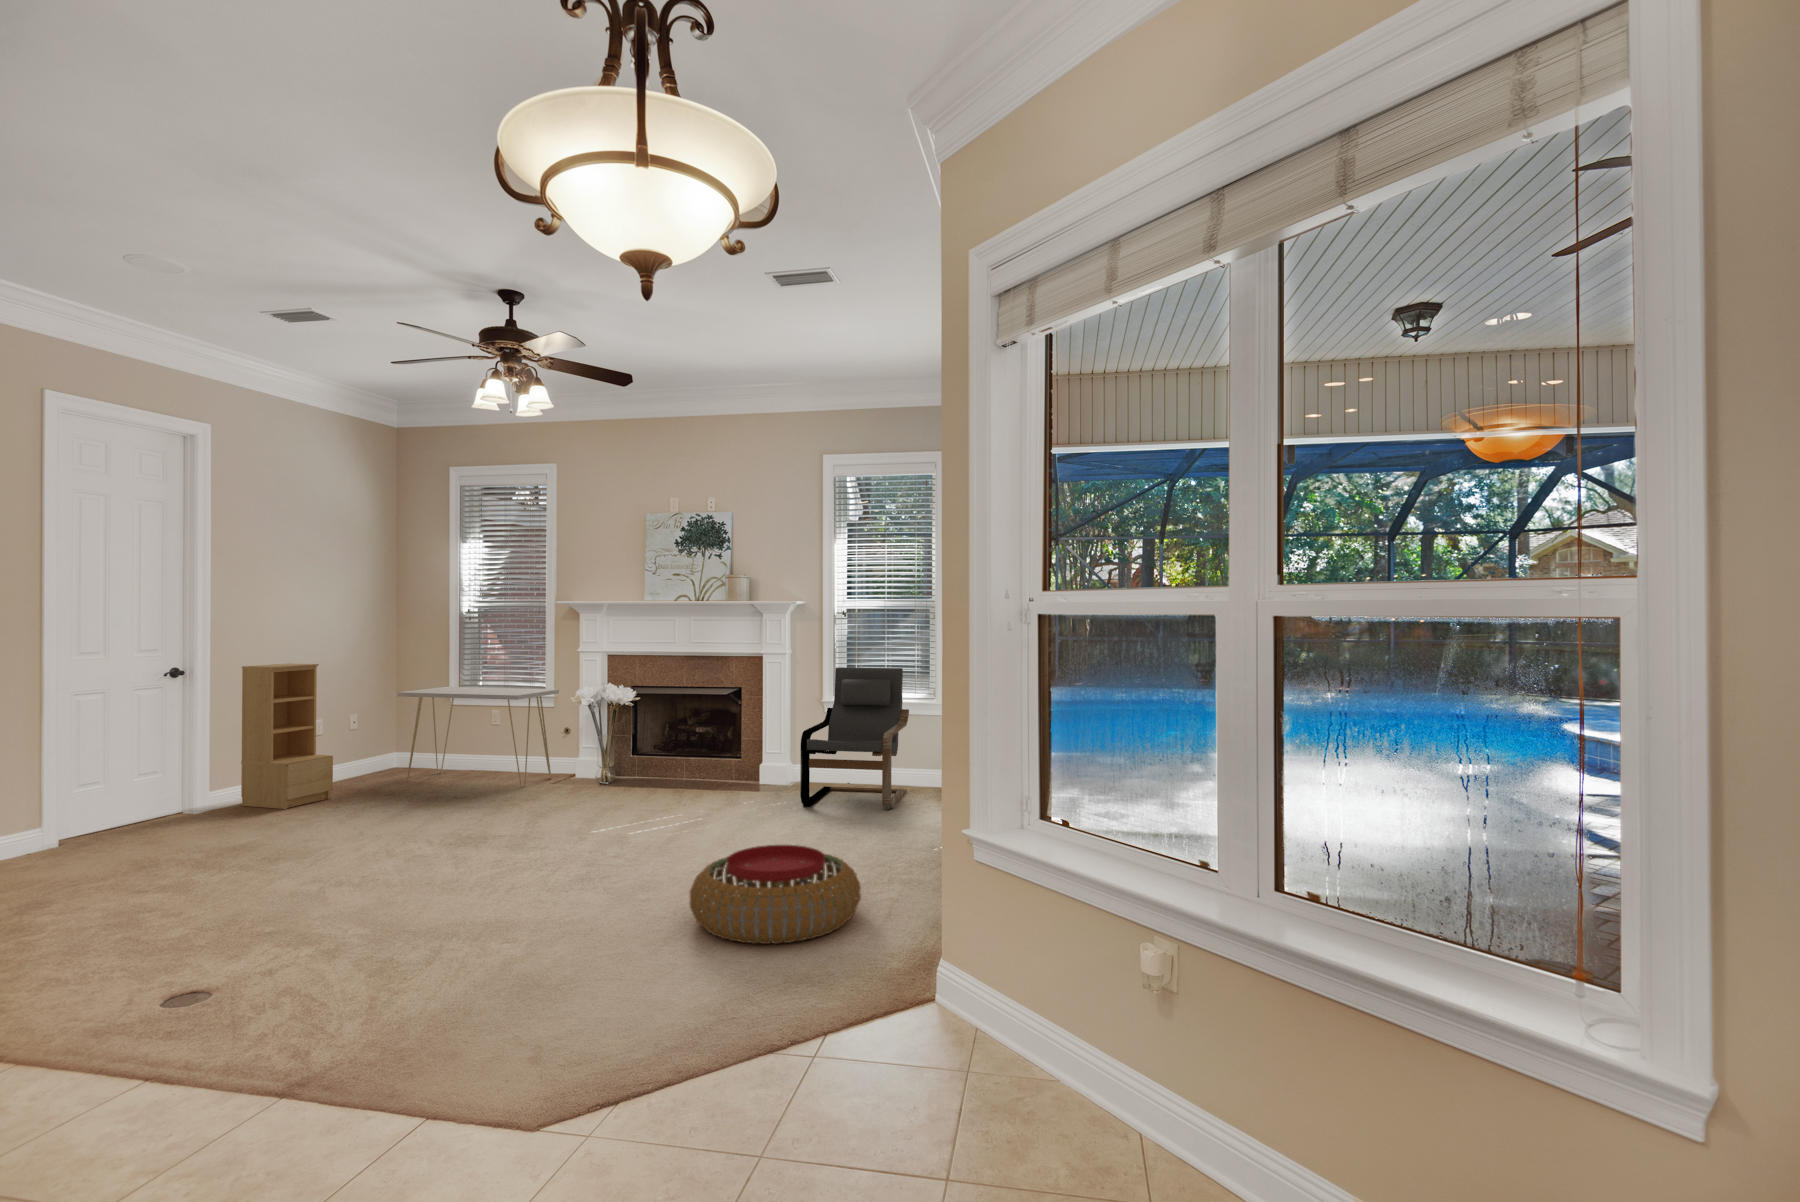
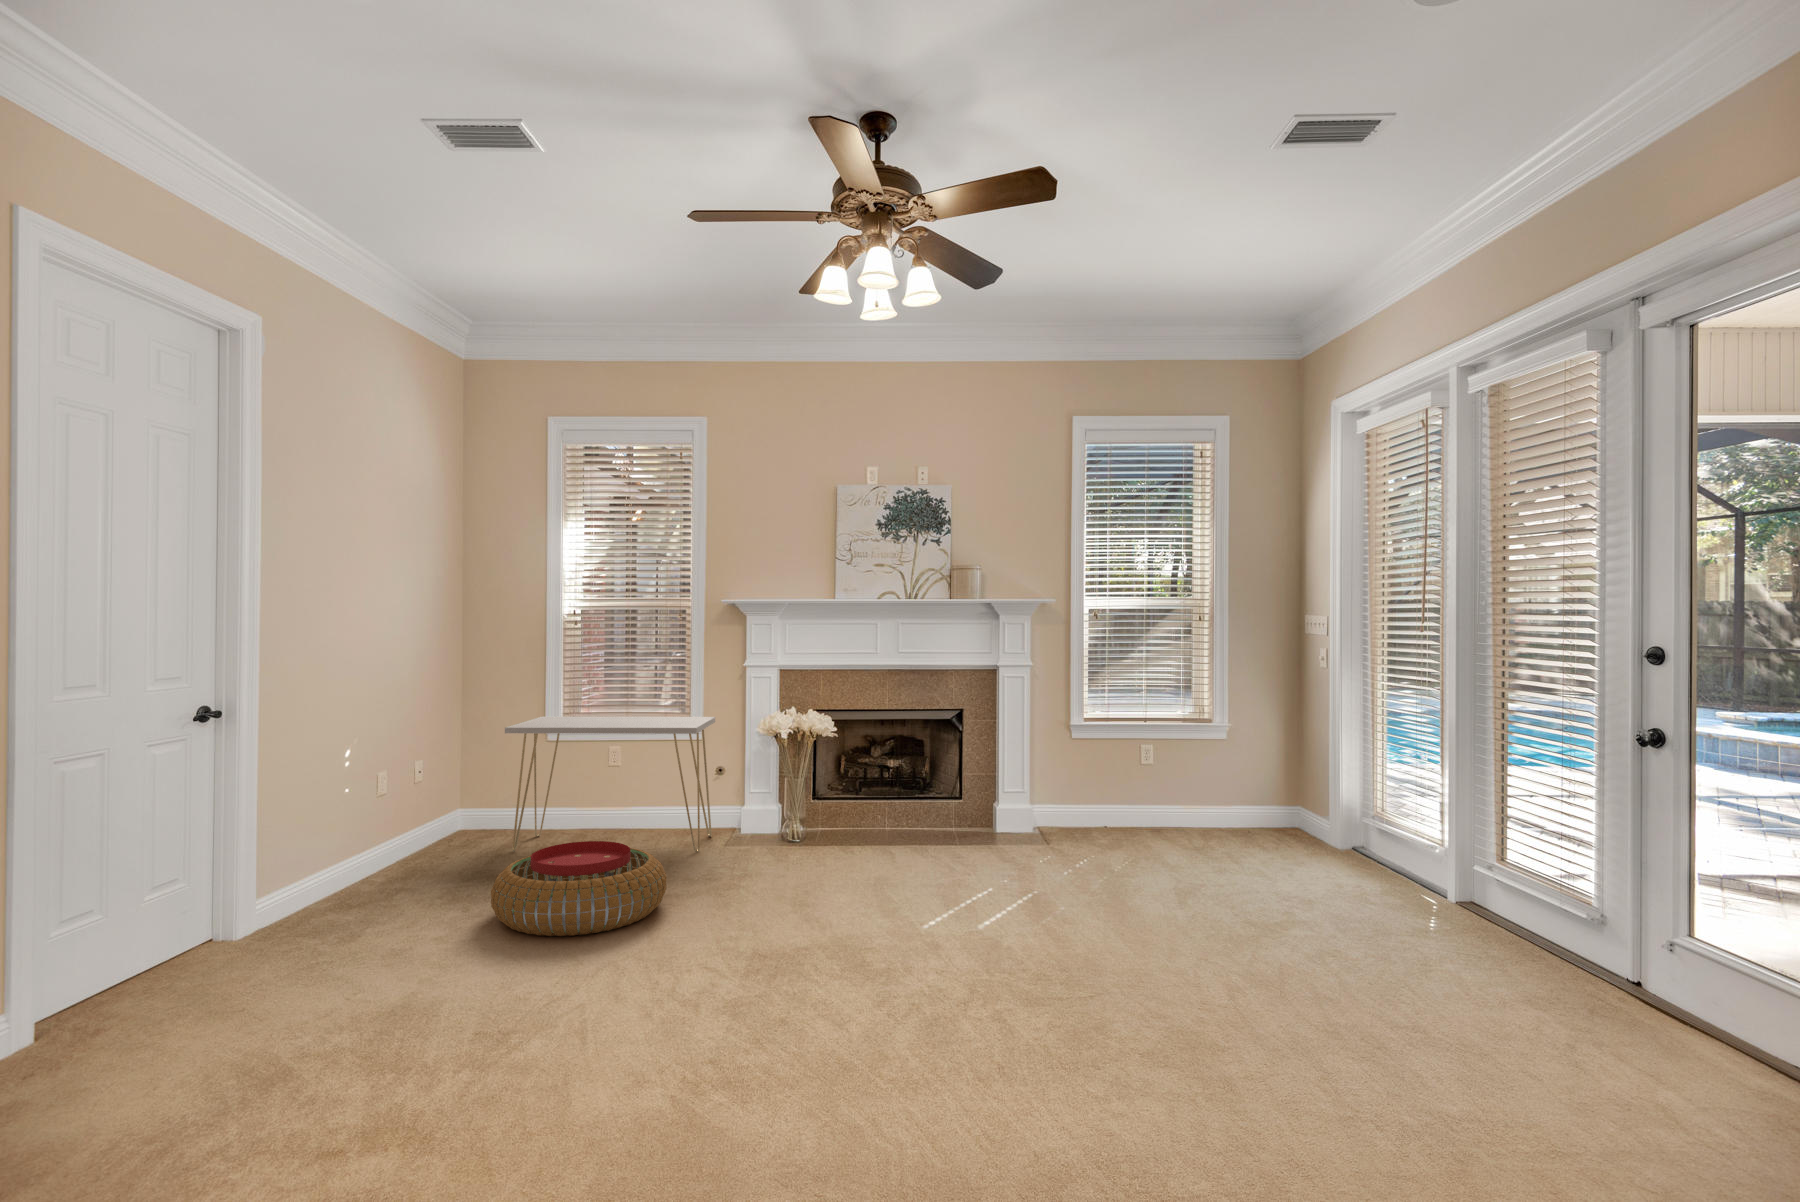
bookshelf: present [241,663,333,809] -> none [323,691,450,910]
armchair: present [800,667,909,810] -> none [1081,682,1228,860]
pouf: present [690,845,861,944] -> present [491,841,667,936]

